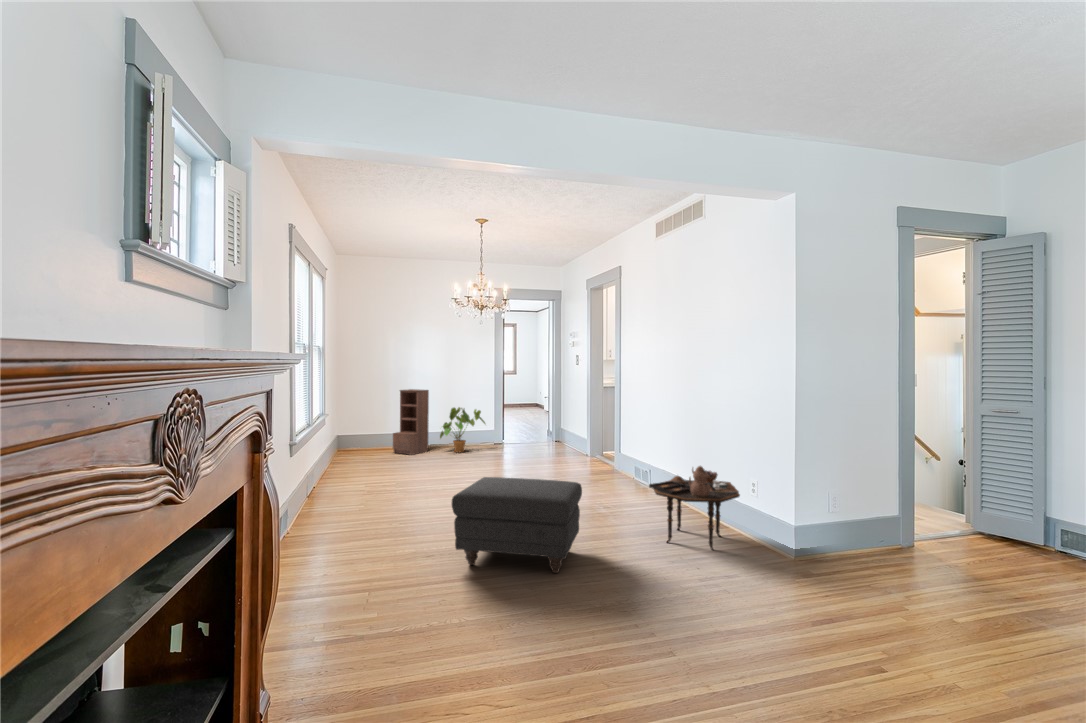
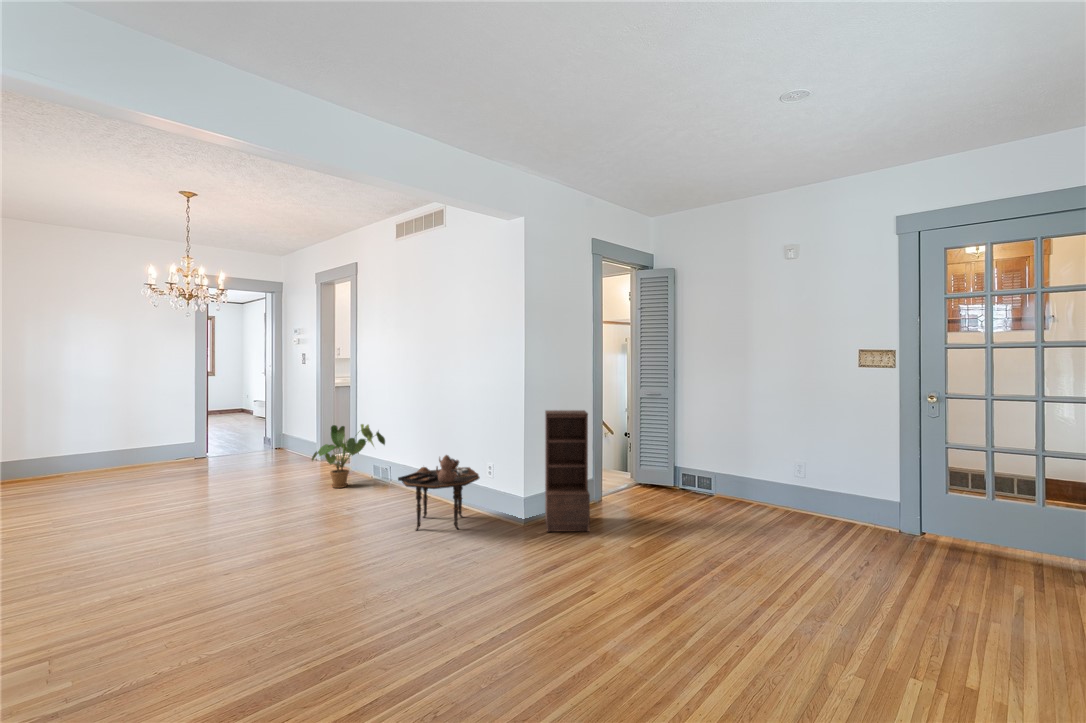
bookshelf: present [393,389,429,455] -> present [545,410,590,532]
house plant: present [440,407,485,452] -> present [312,424,385,488]
ottoman: present [452,477,582,573] -> none [174,484,332,592]

